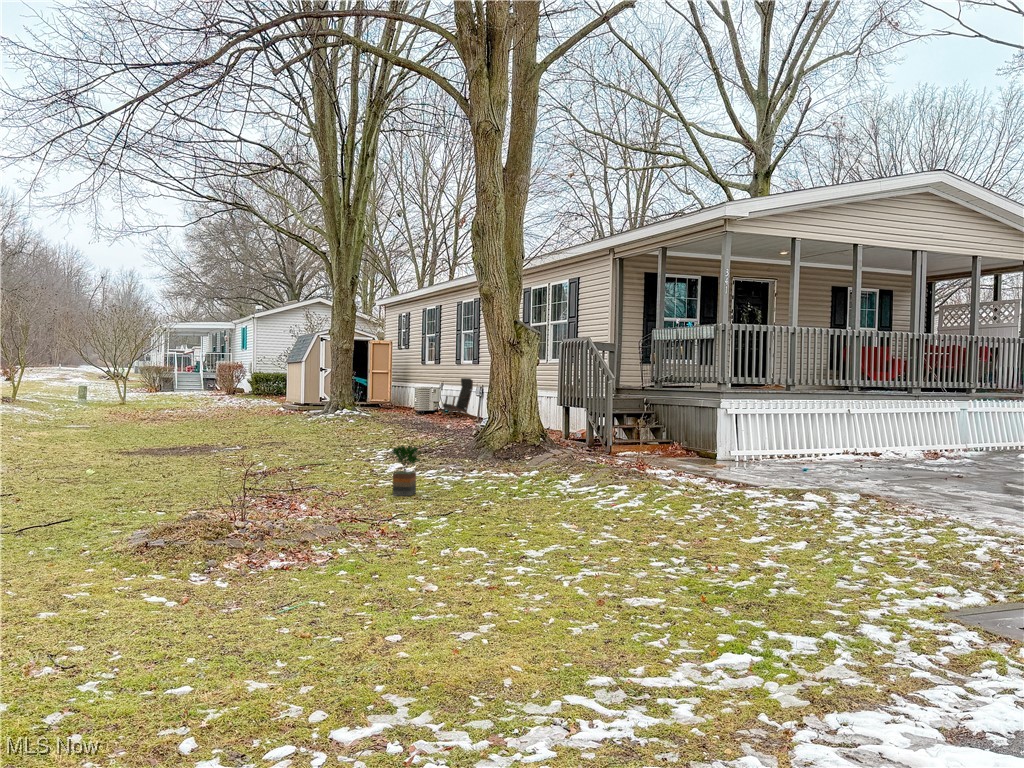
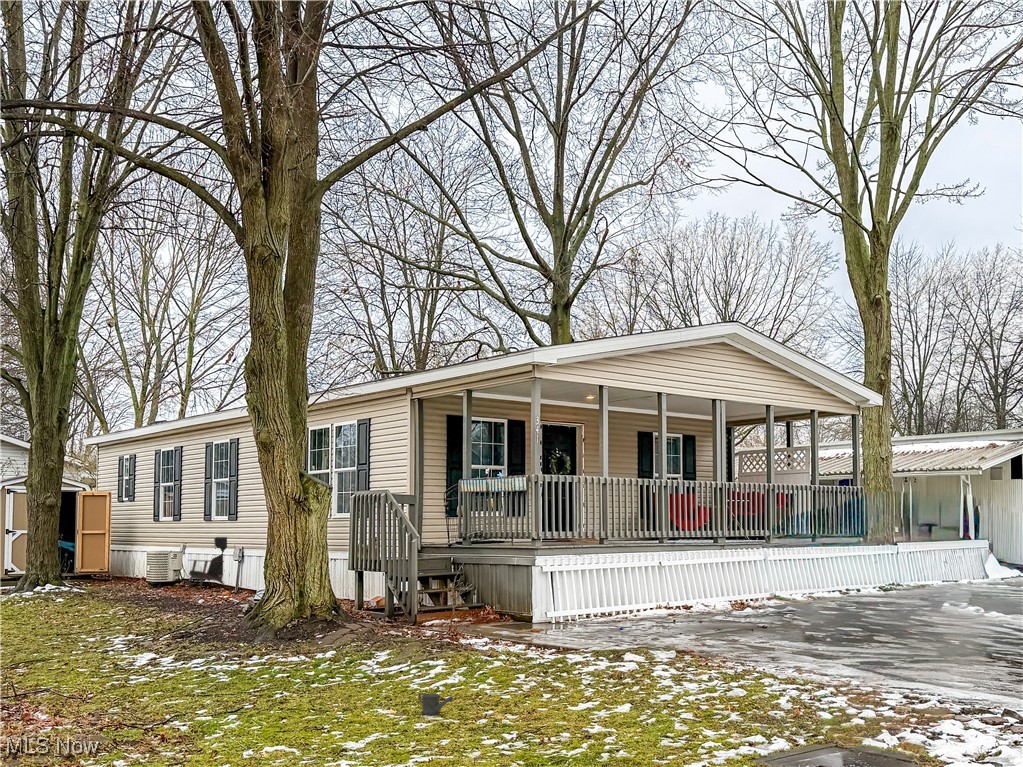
potted tree: present [392,446,422,496] -> none [163,629,204,692]
watering can: none [596,513,627,534] -> present [418,693,453,715]

